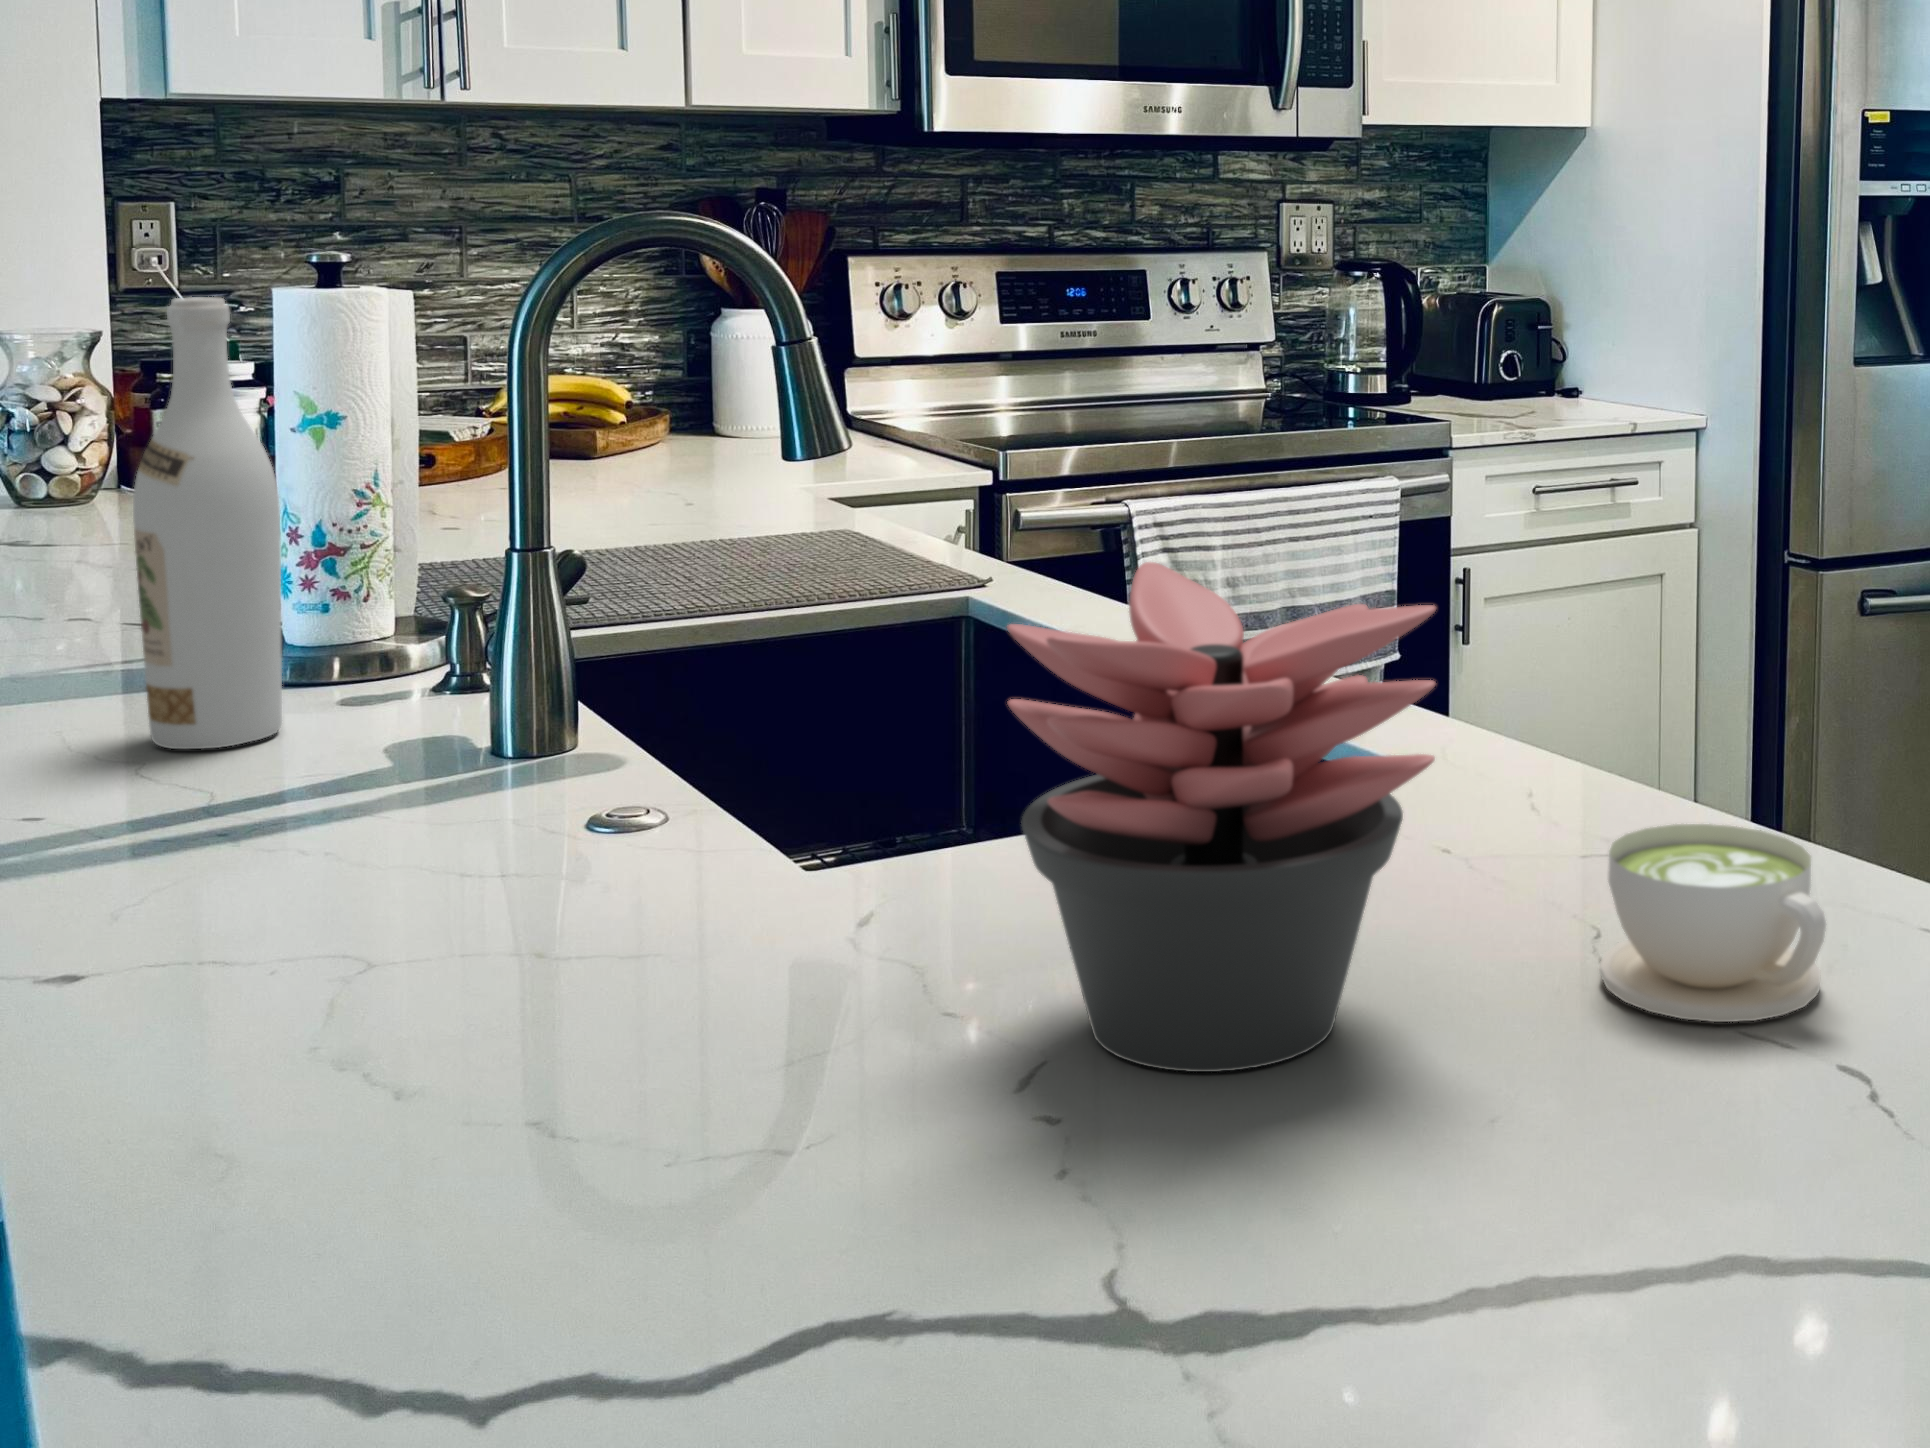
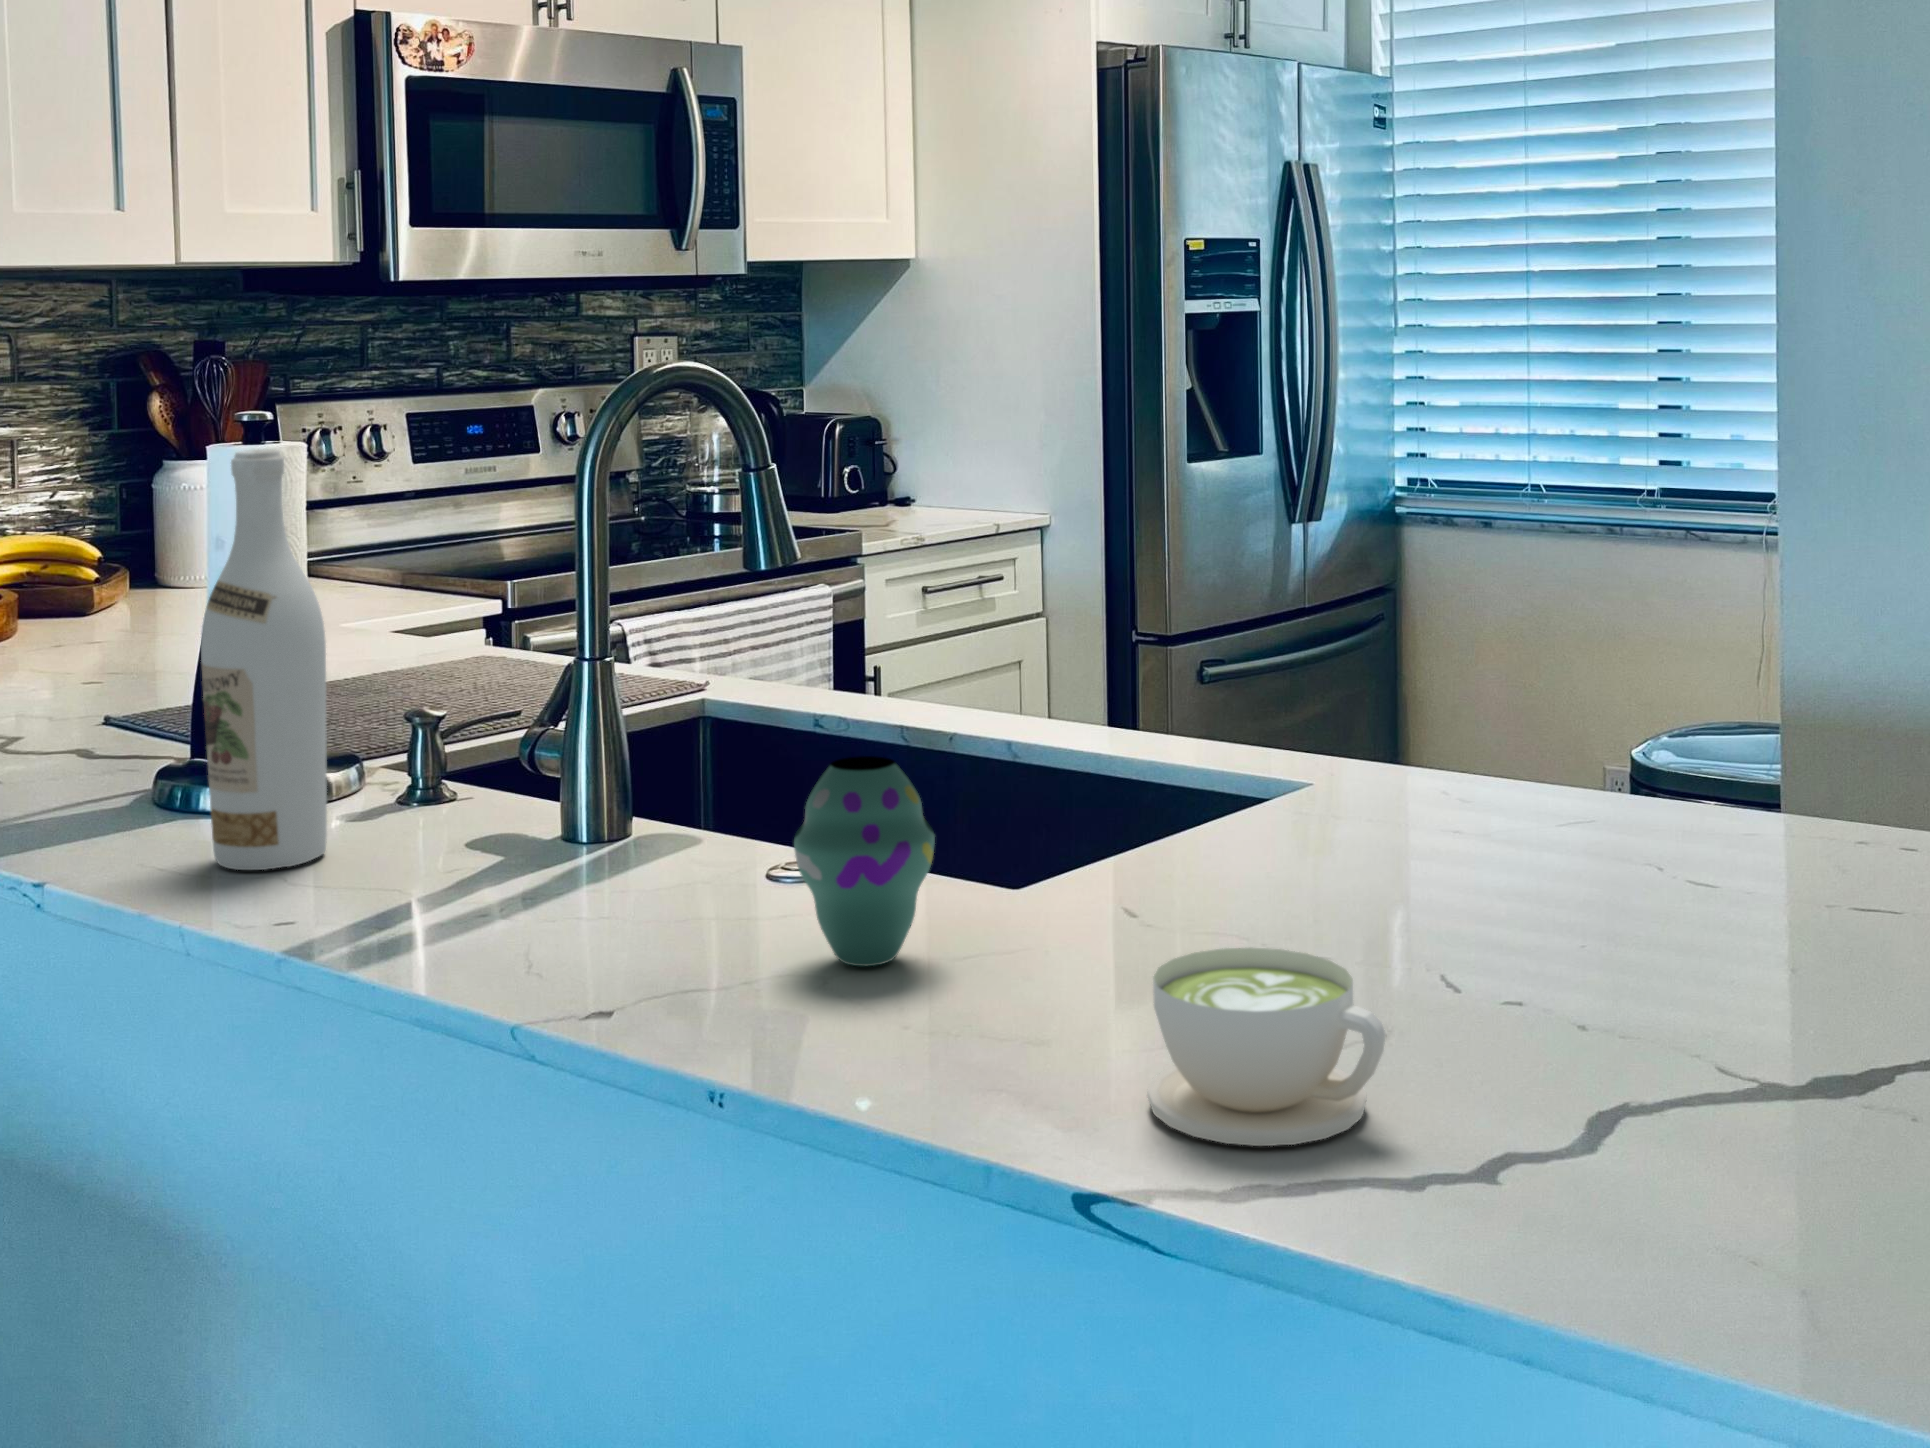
succulent plant: present [1007,562,1436,1072] -> none [1333,606,1656,978]
vase: none [418,695,601,945] -> present [794,756,935,966]
coffee cup: present [1599,824,1826,1022] -> present [1147,948,1385,1146]

